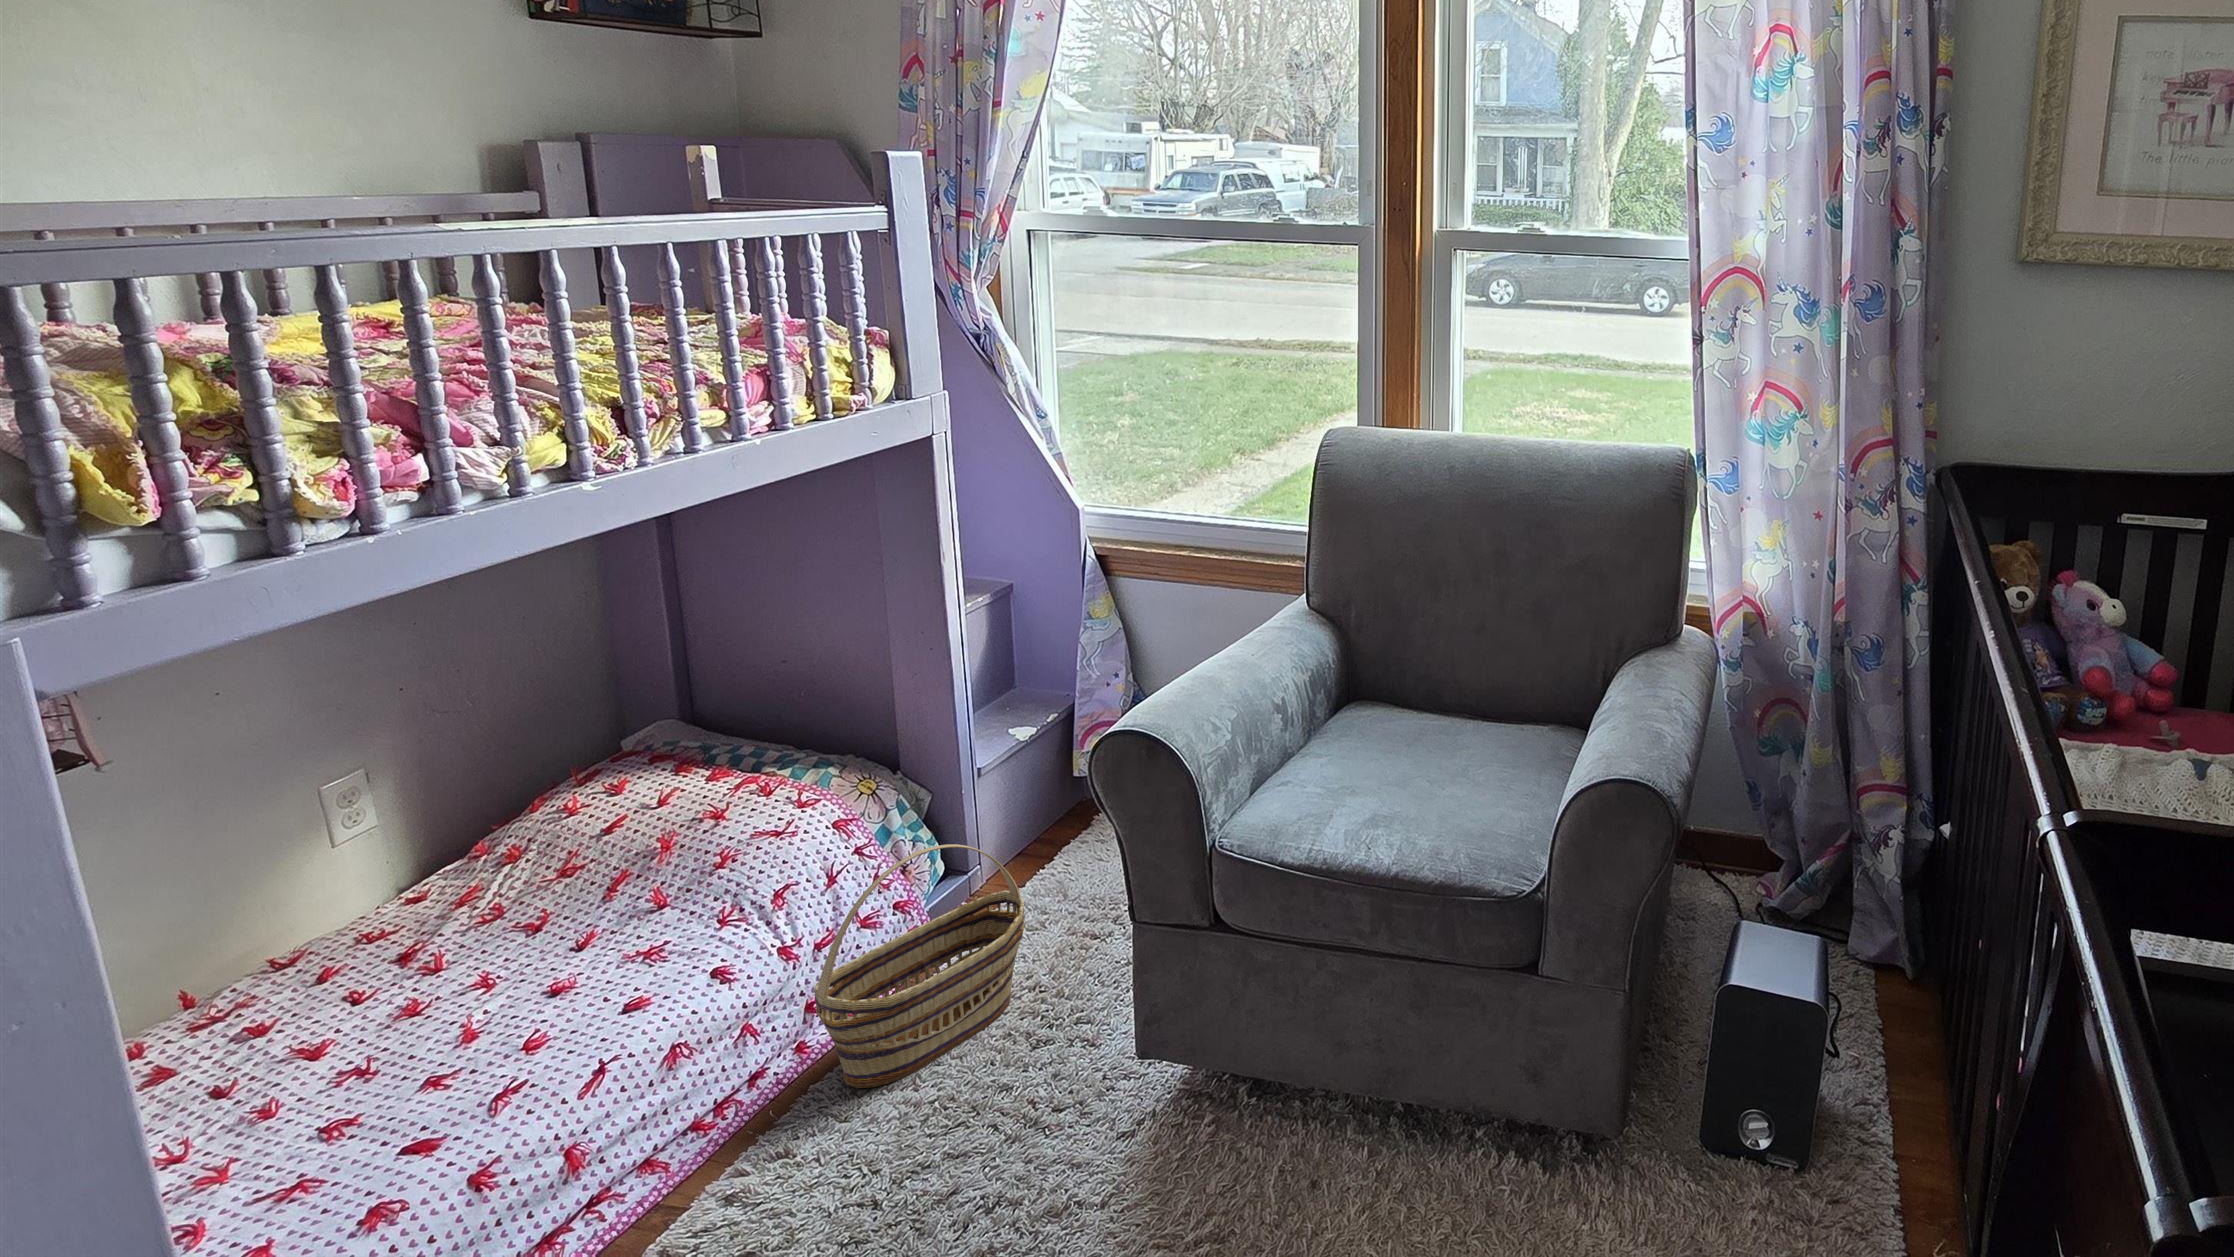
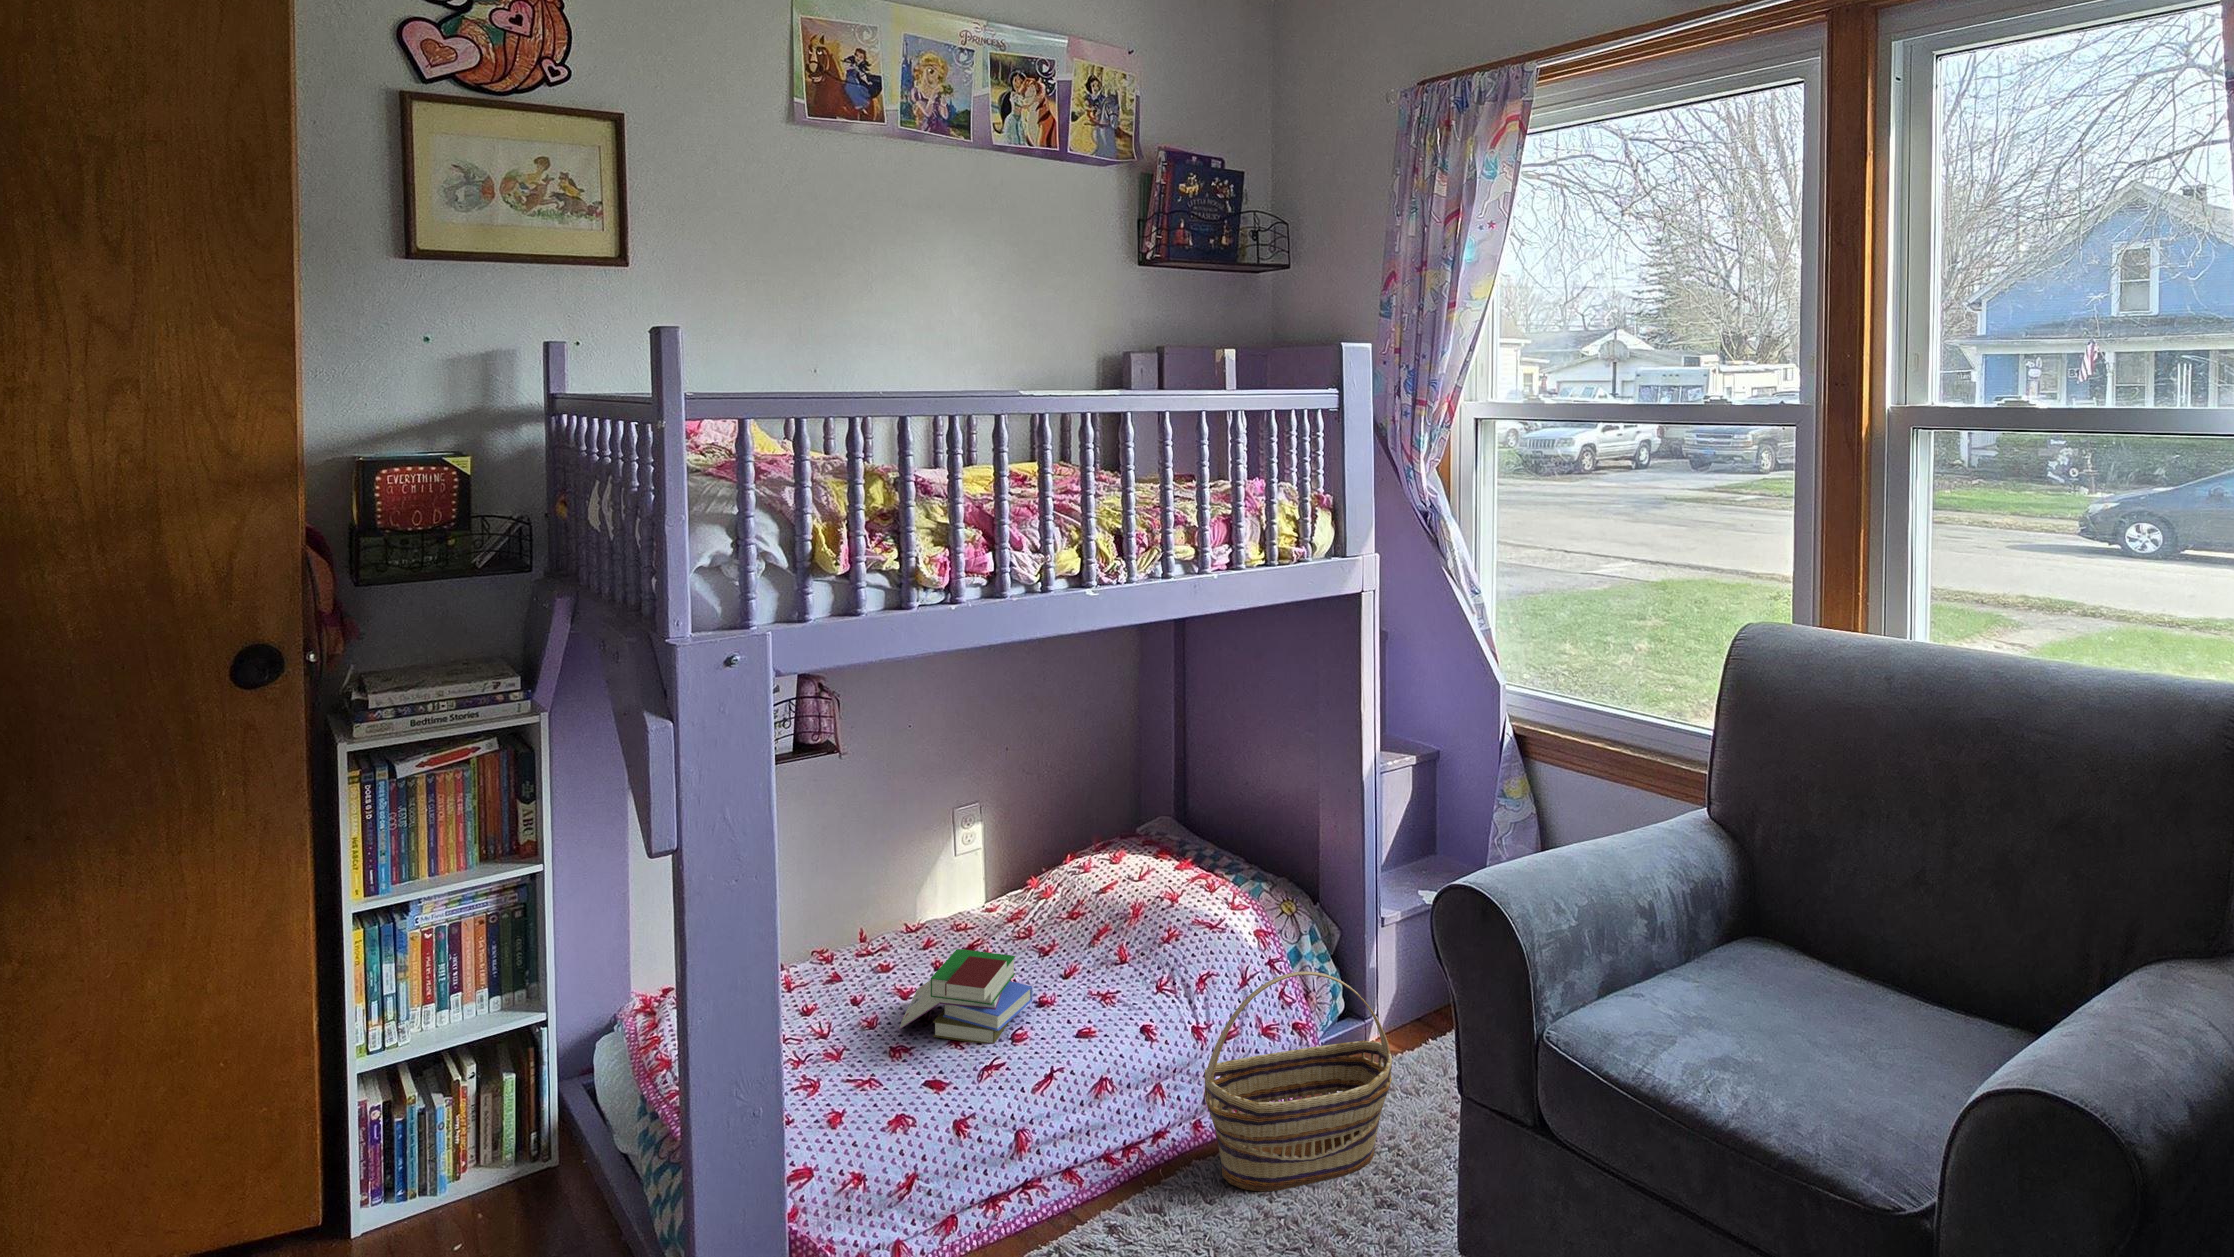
book: none [320,953,542,1108] -> present [899,949,1032,1044]

